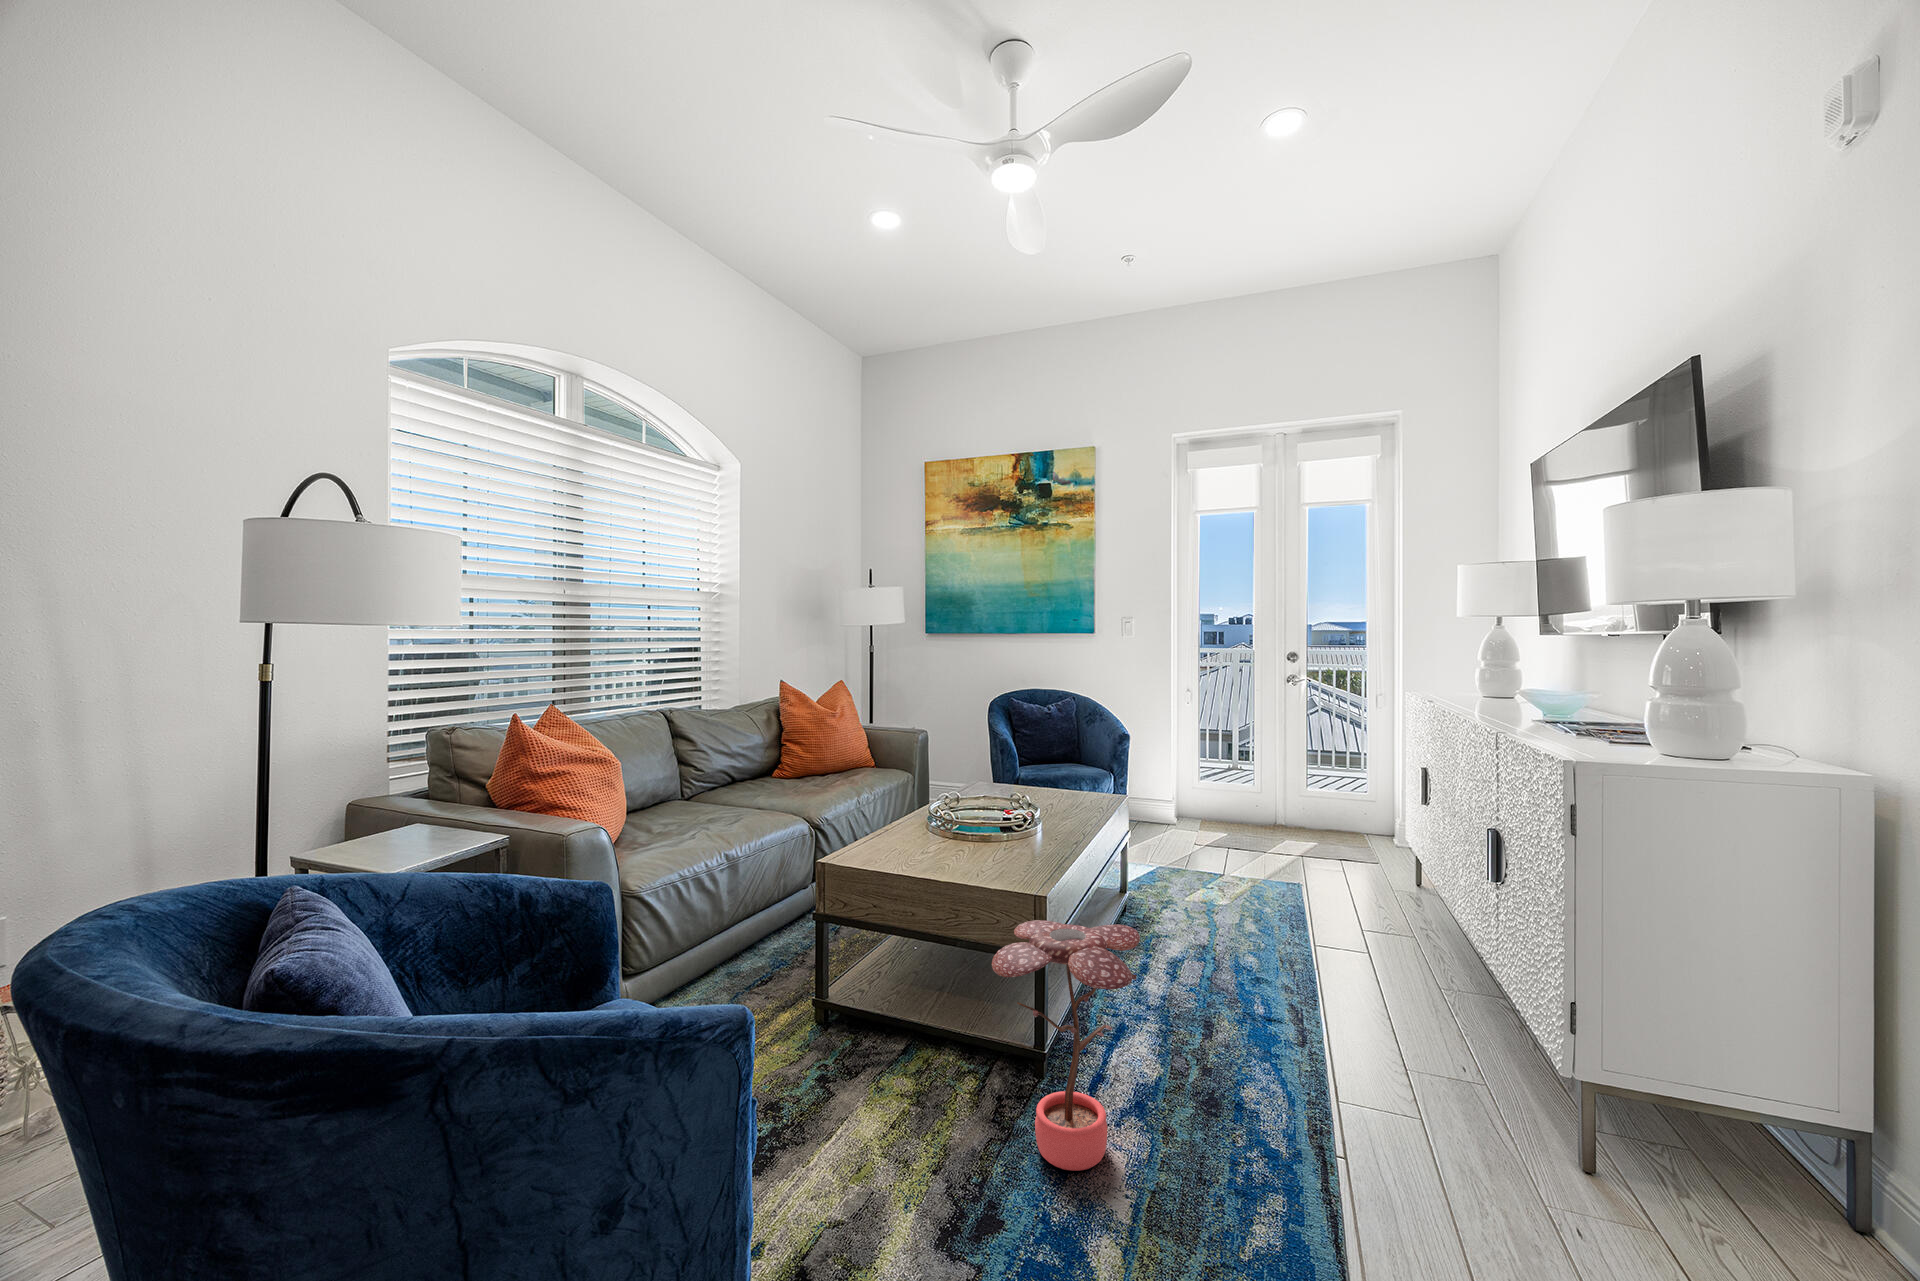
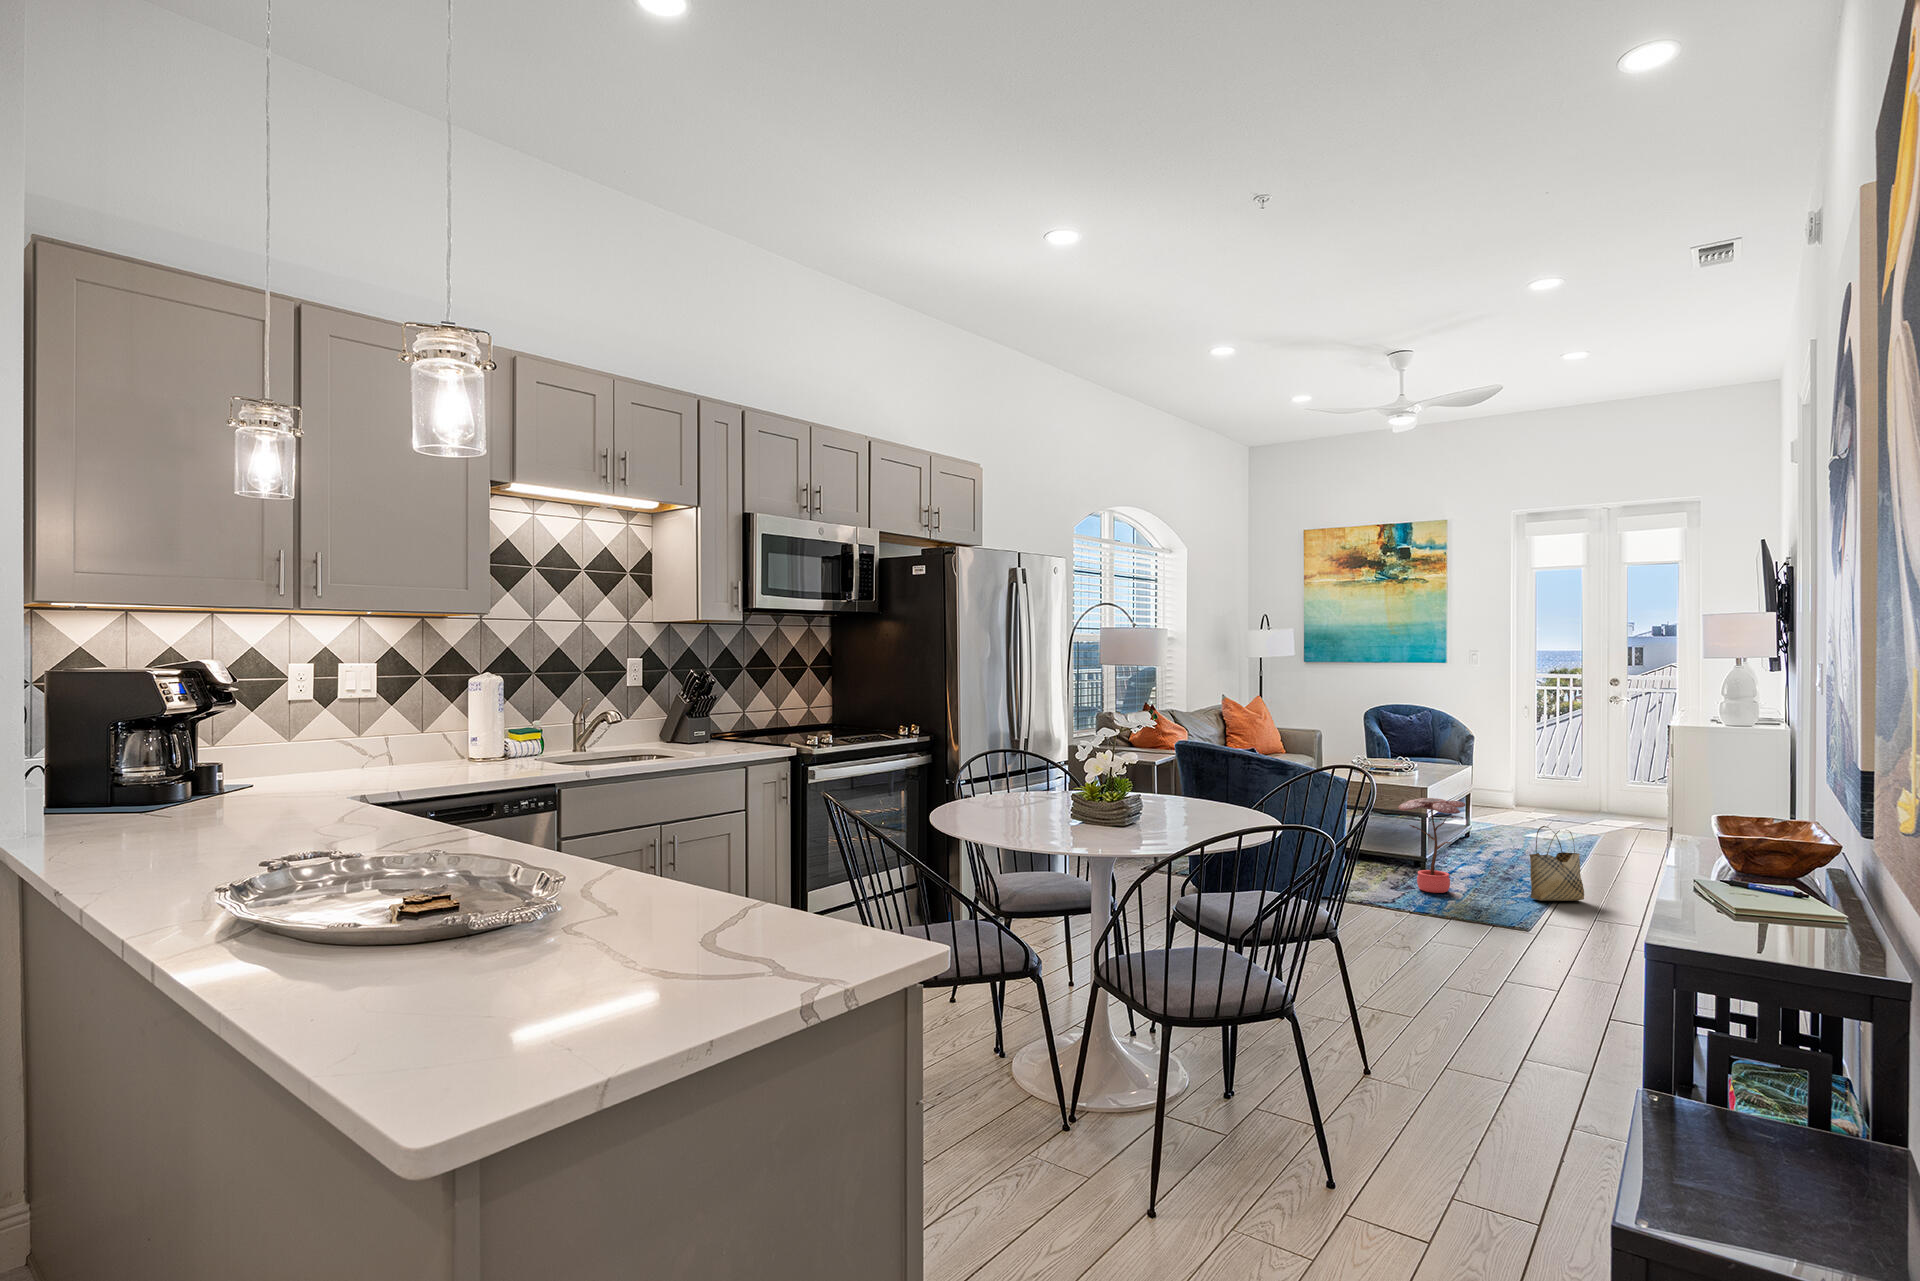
woven basket: none [1282,980,1396,1185] -> present [1529,826,1584,901]

